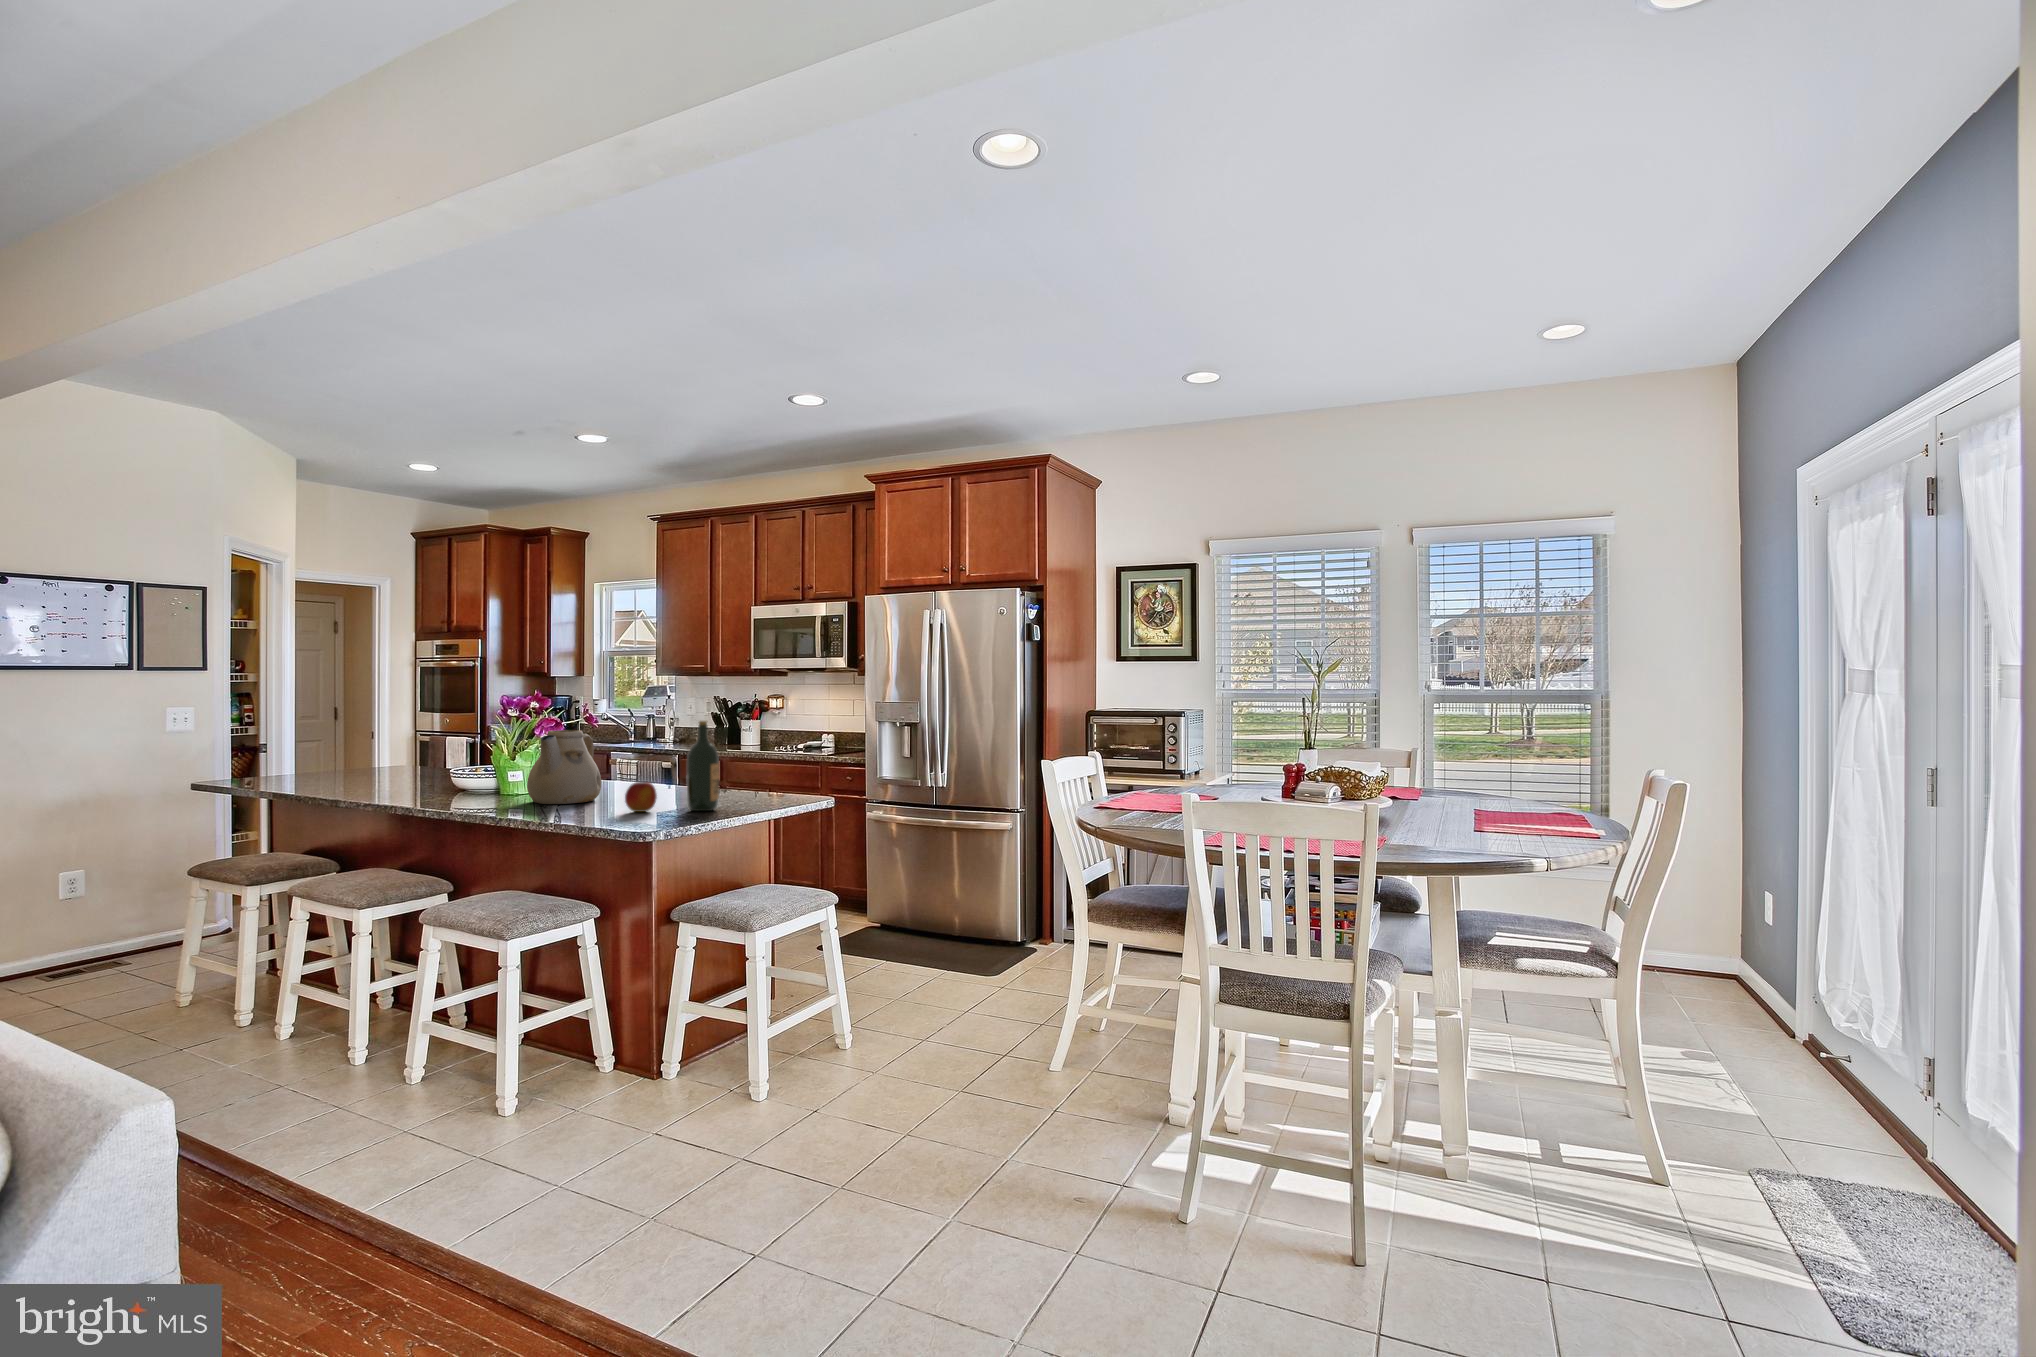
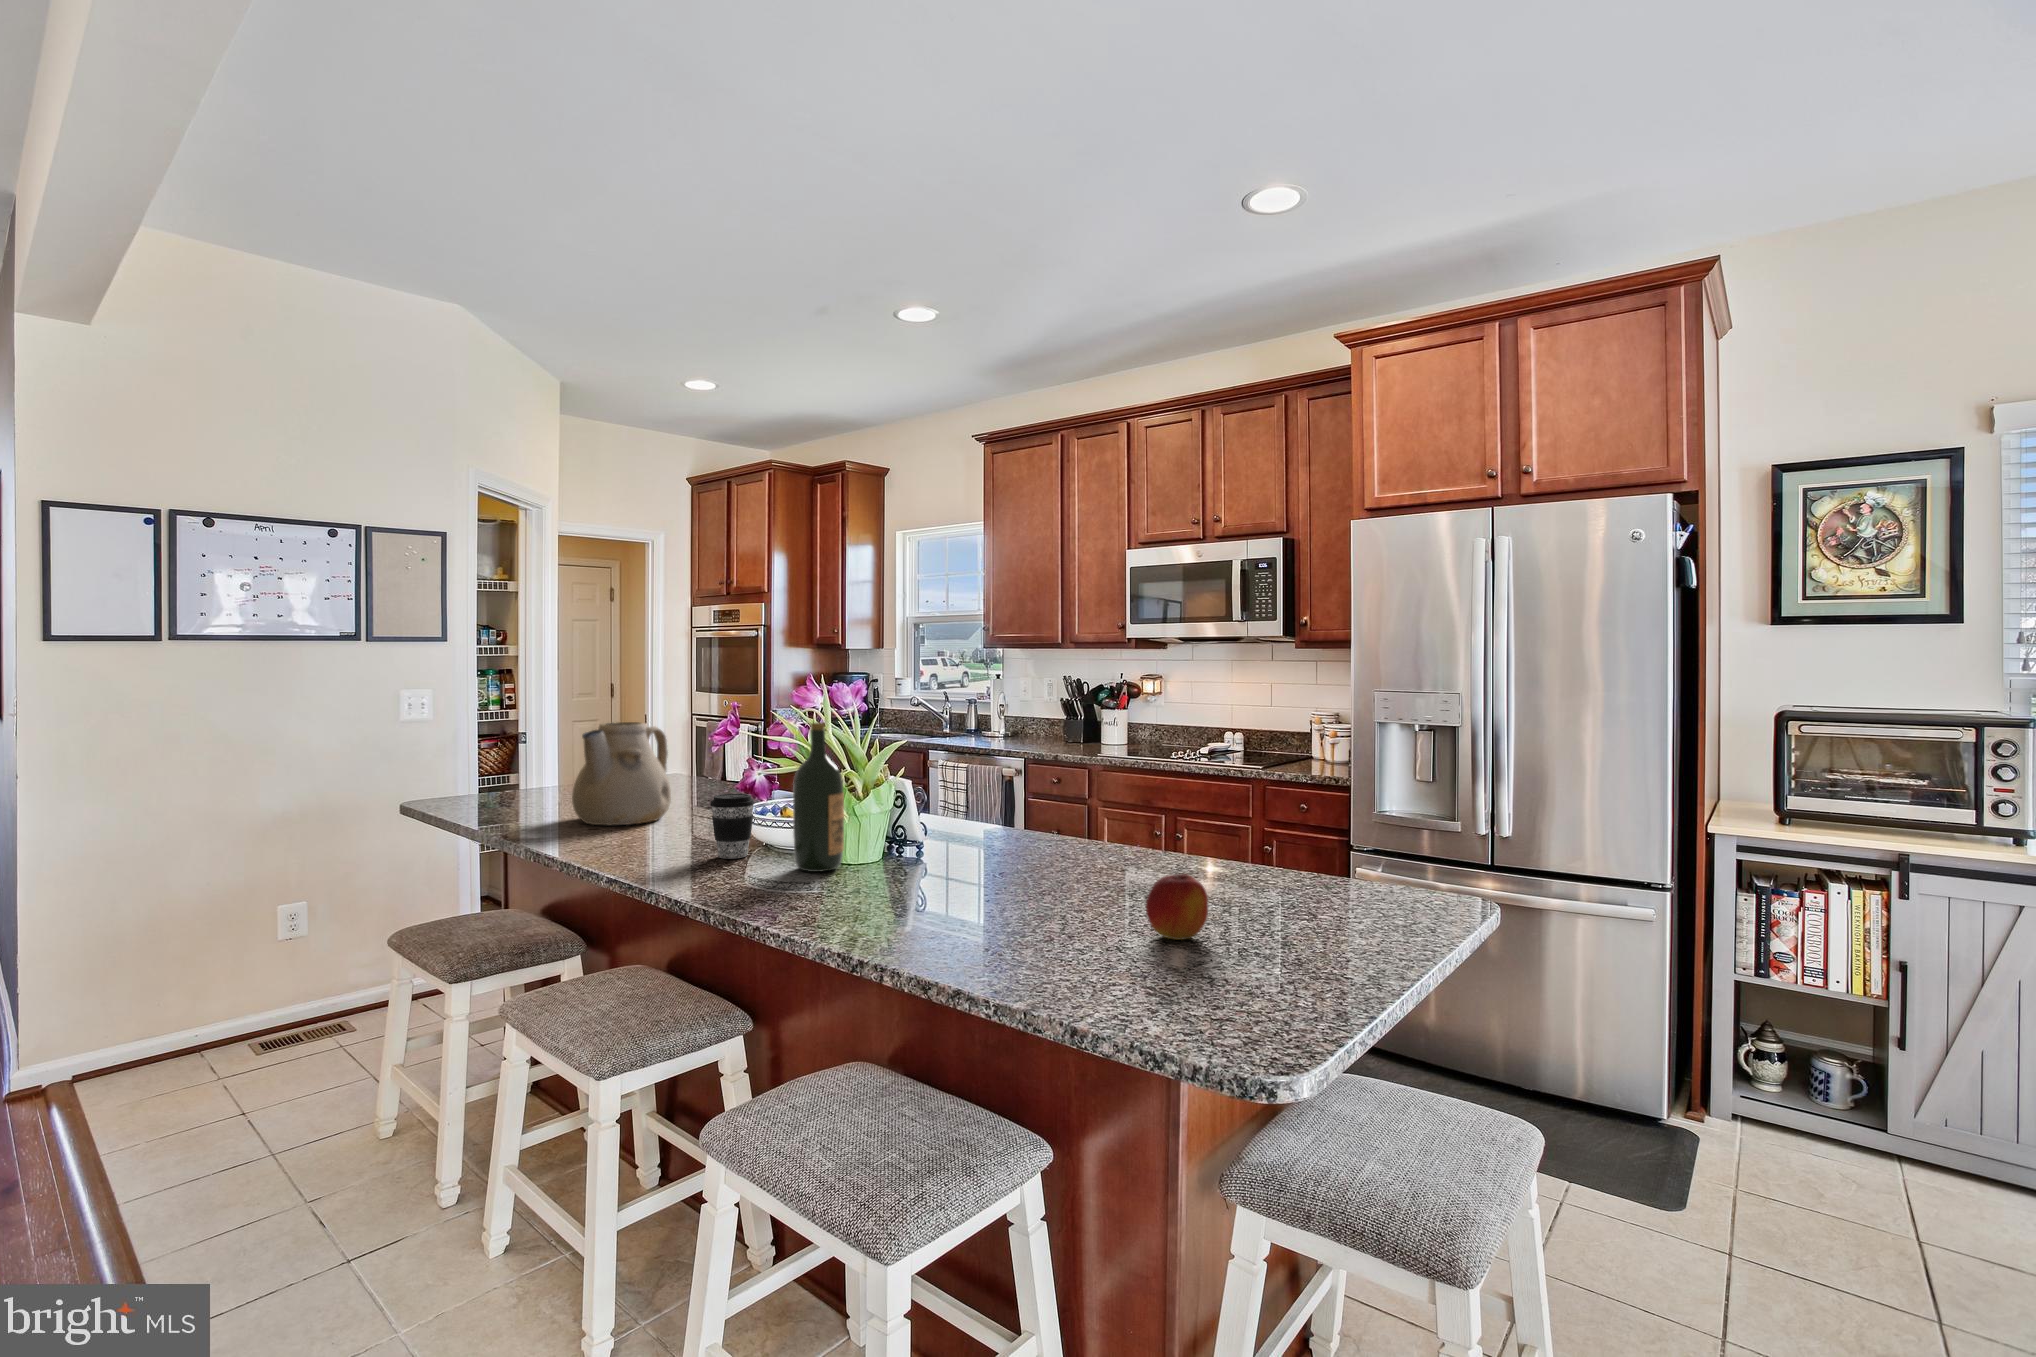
wine bottle: present [687,721,719,811] -> present [793,722,844,872]
teapot: present [527,730,601,804] -> present [572,722,671,825]
coffee cup: none [400,759,430,796] -> present [710,794,755,859]

